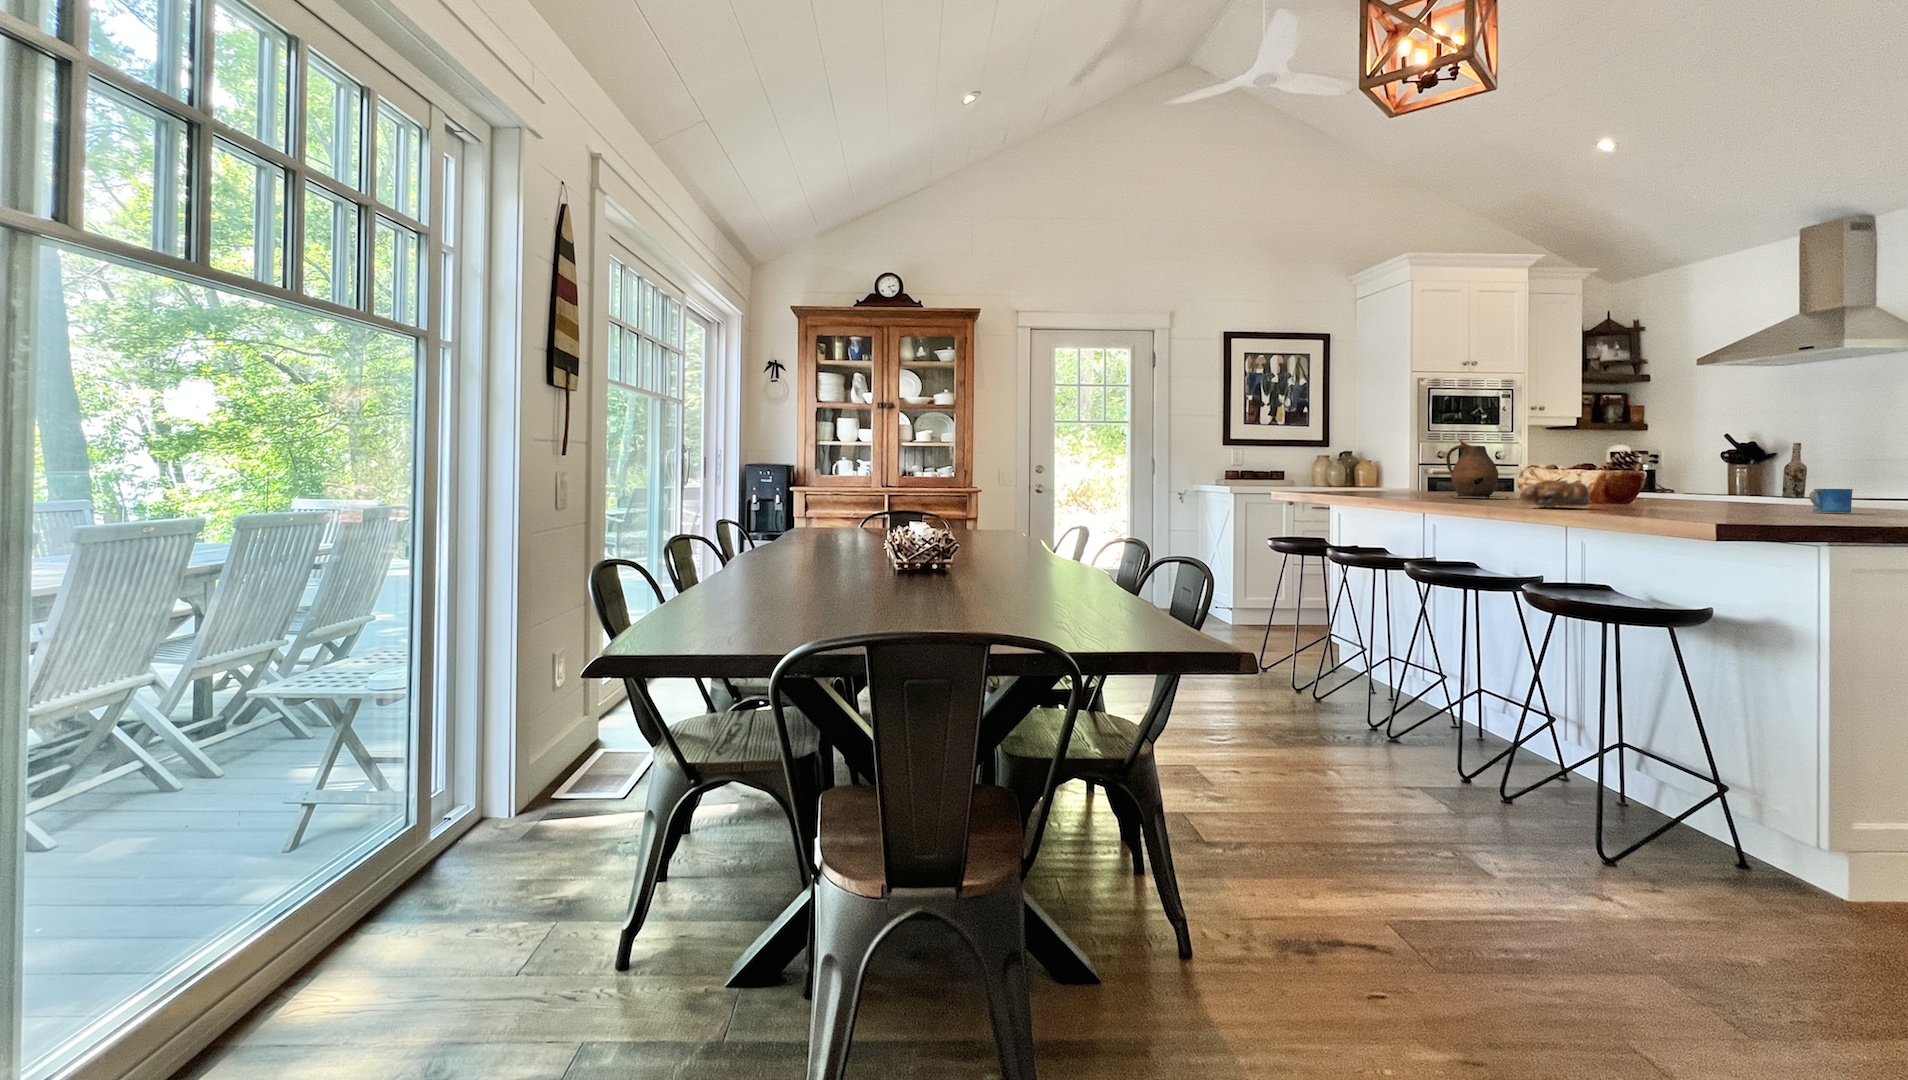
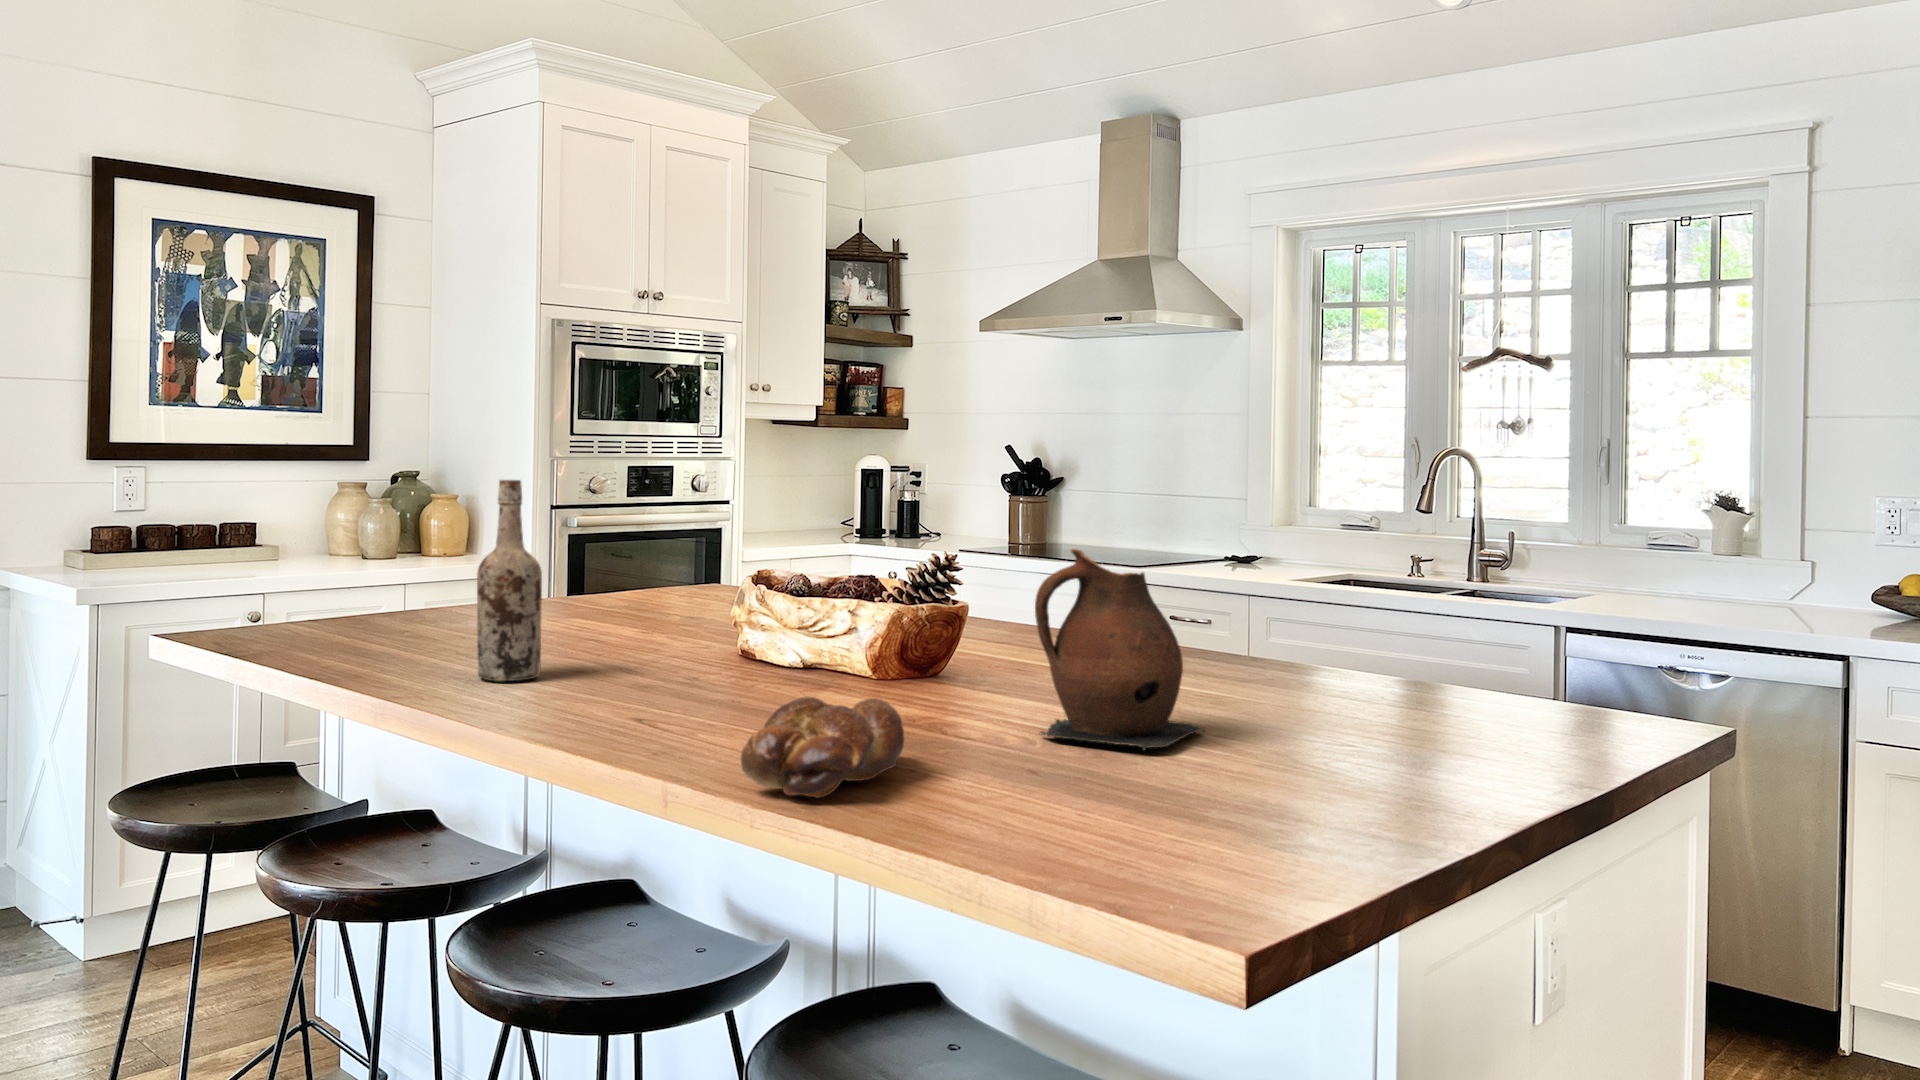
ceramic pitcher: present [1446,440,1509,498] -> present [1035,549,1205,751]
wine bottle: present [1782,443,1807,498] -> present [477,480,542,681]
mug: present [1809,489,1853,513] -> none [1274,653,1337,710]

